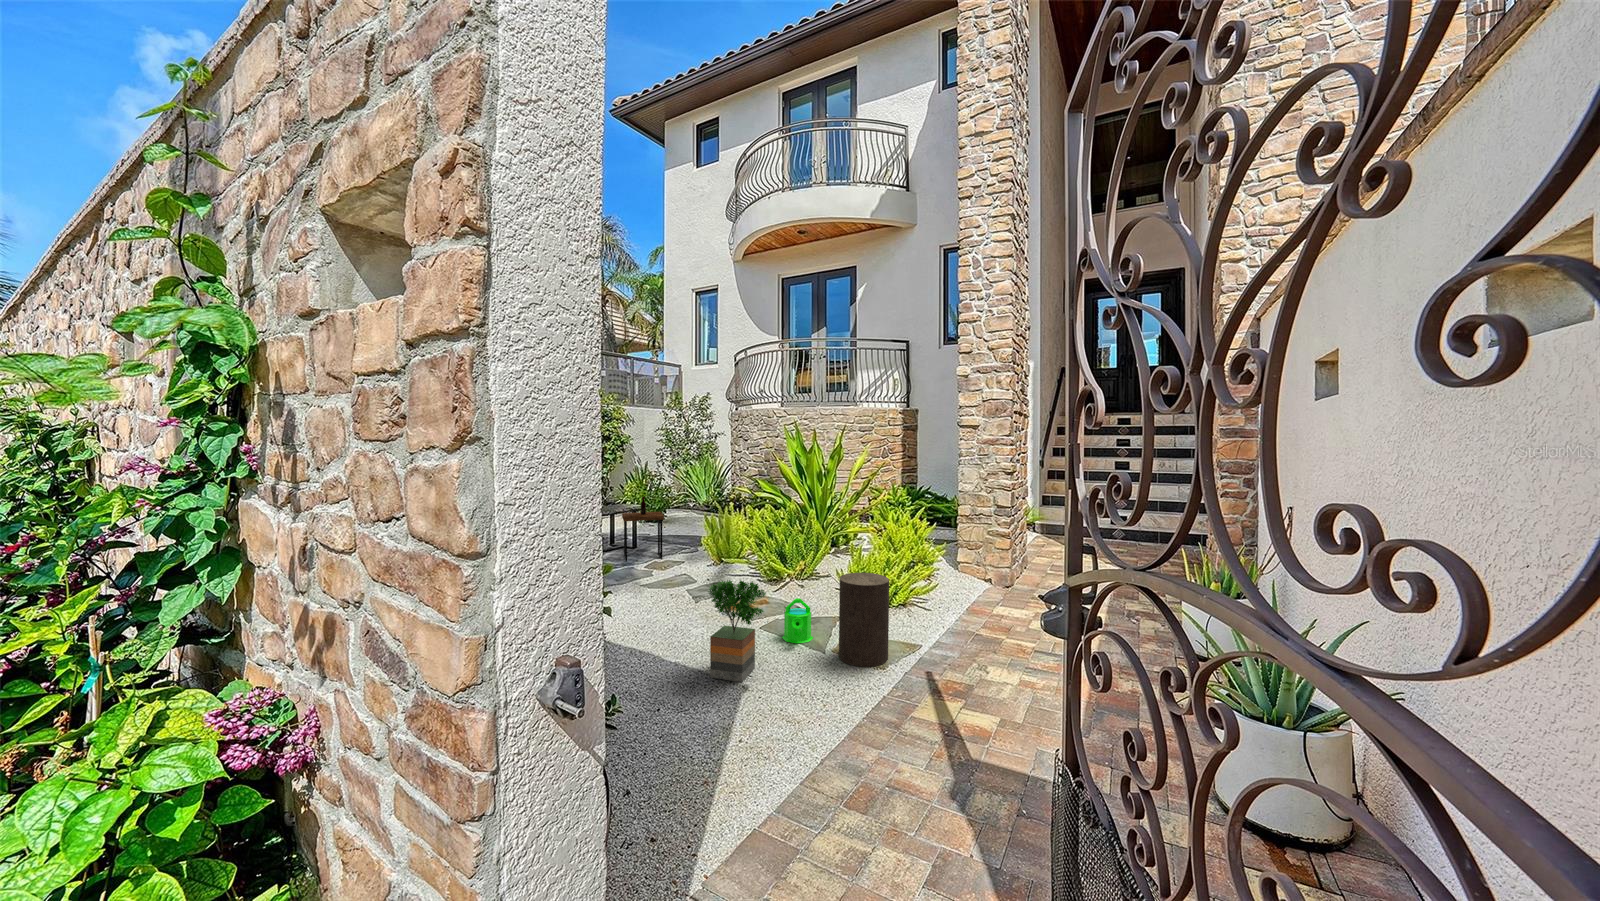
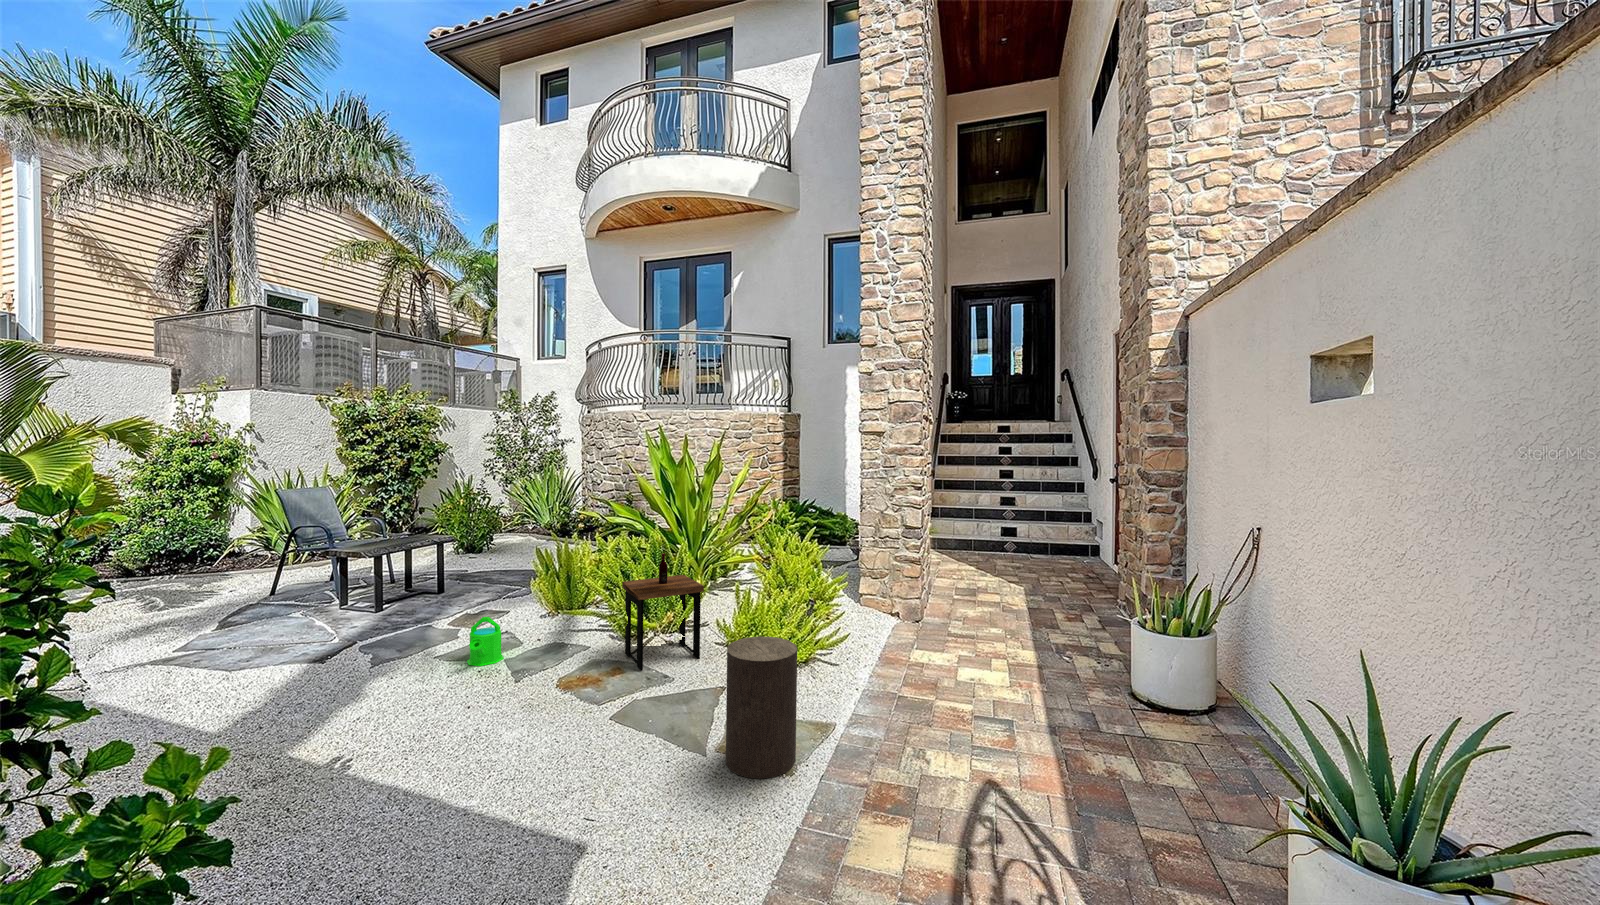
side table: present [622,497,664,561] -> present [622,553,704,670]
potted tree: present [708,580,766,682] -> none [519,666,618,834]
watering can: present [782,598,813,644] -> present [467,617,504,666]

